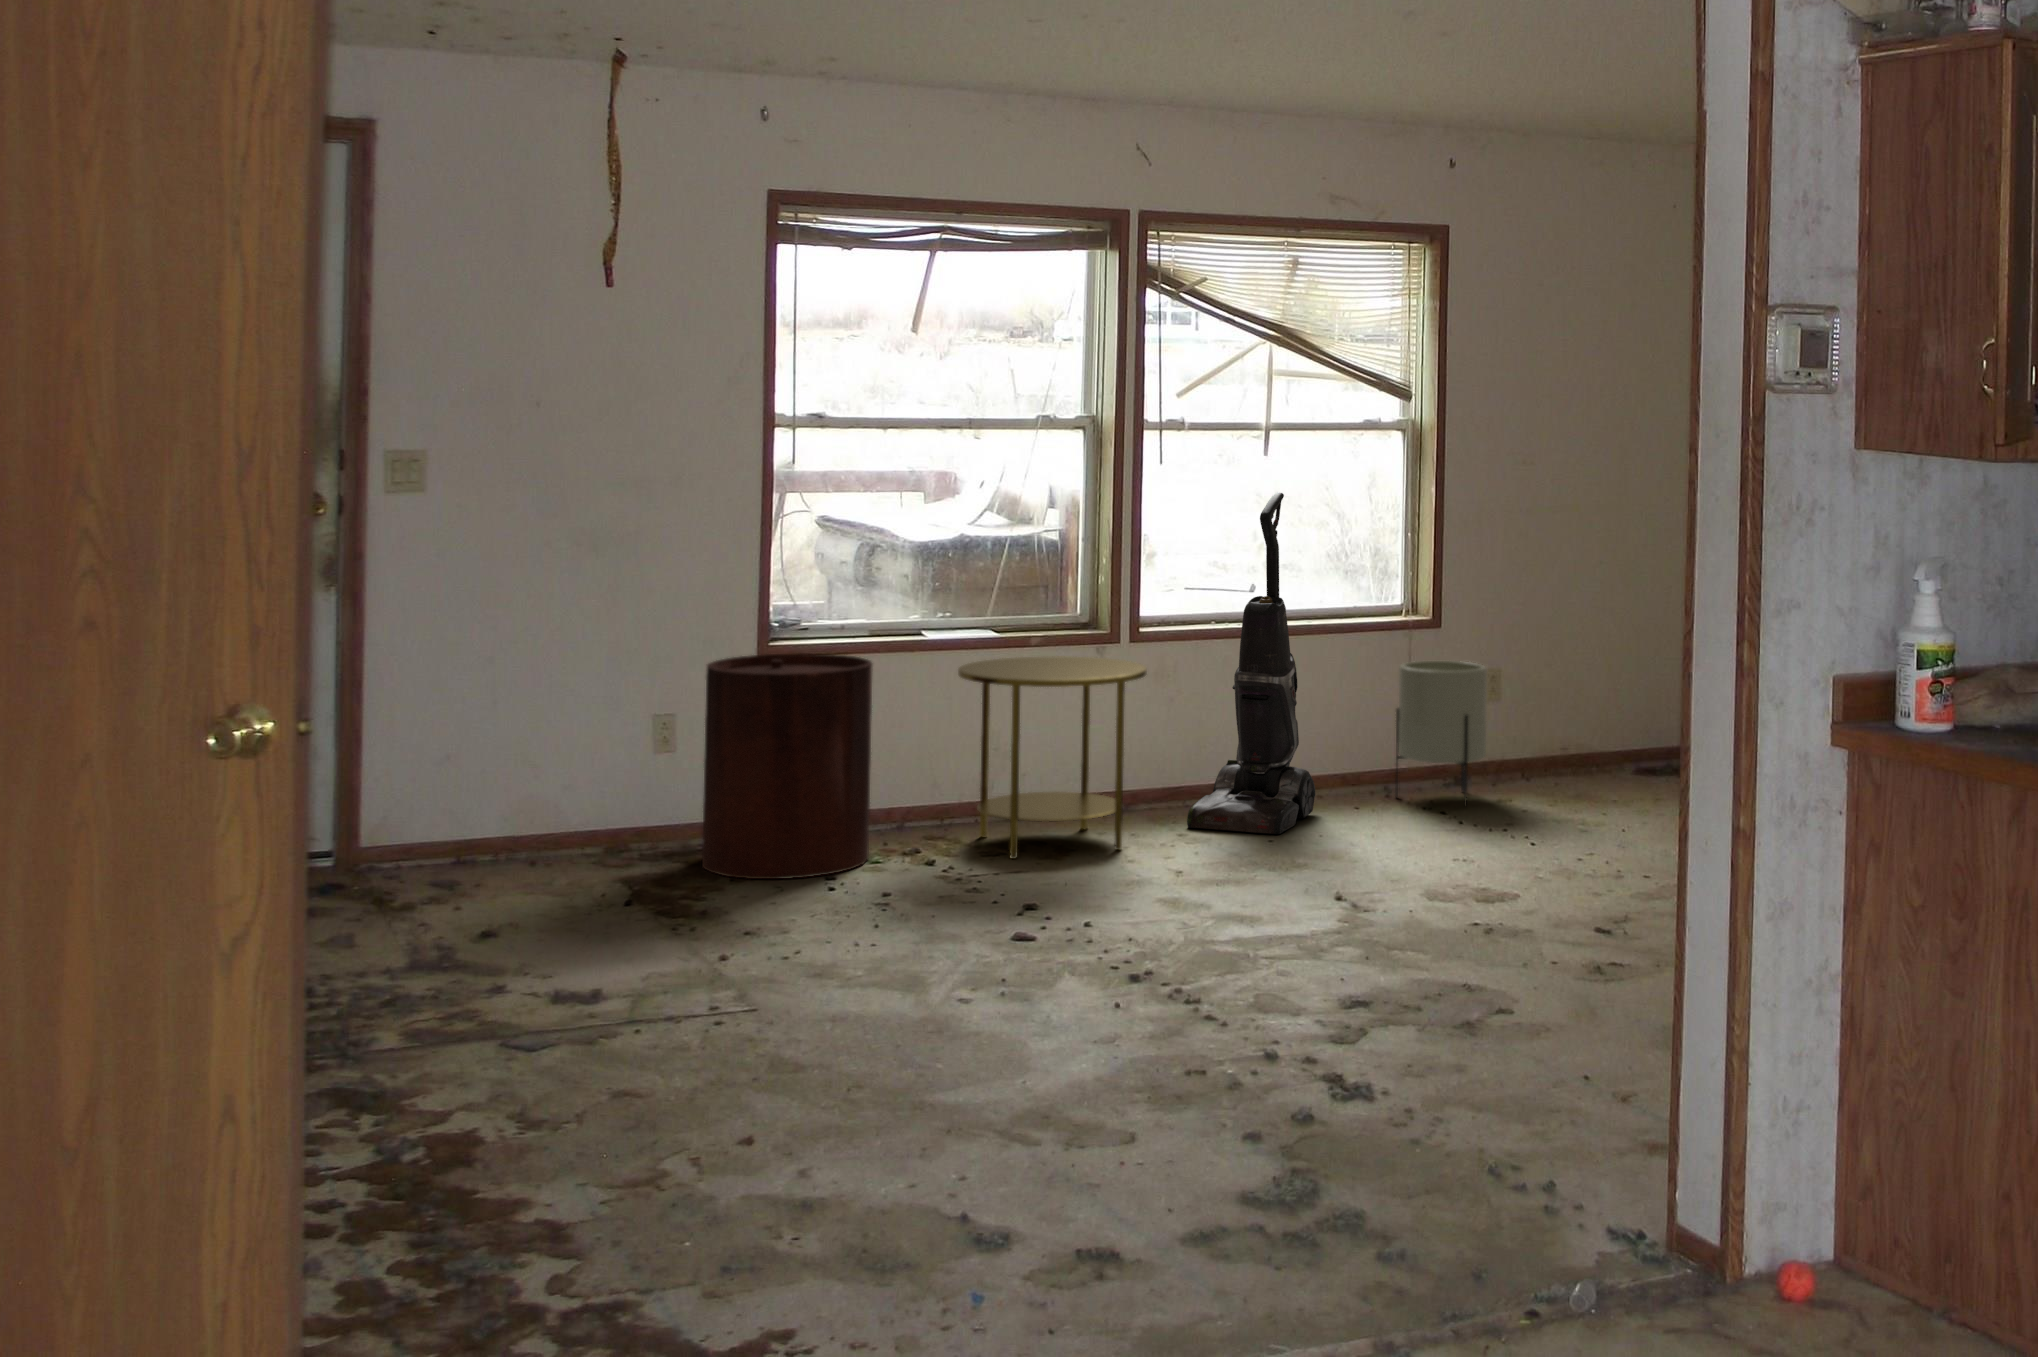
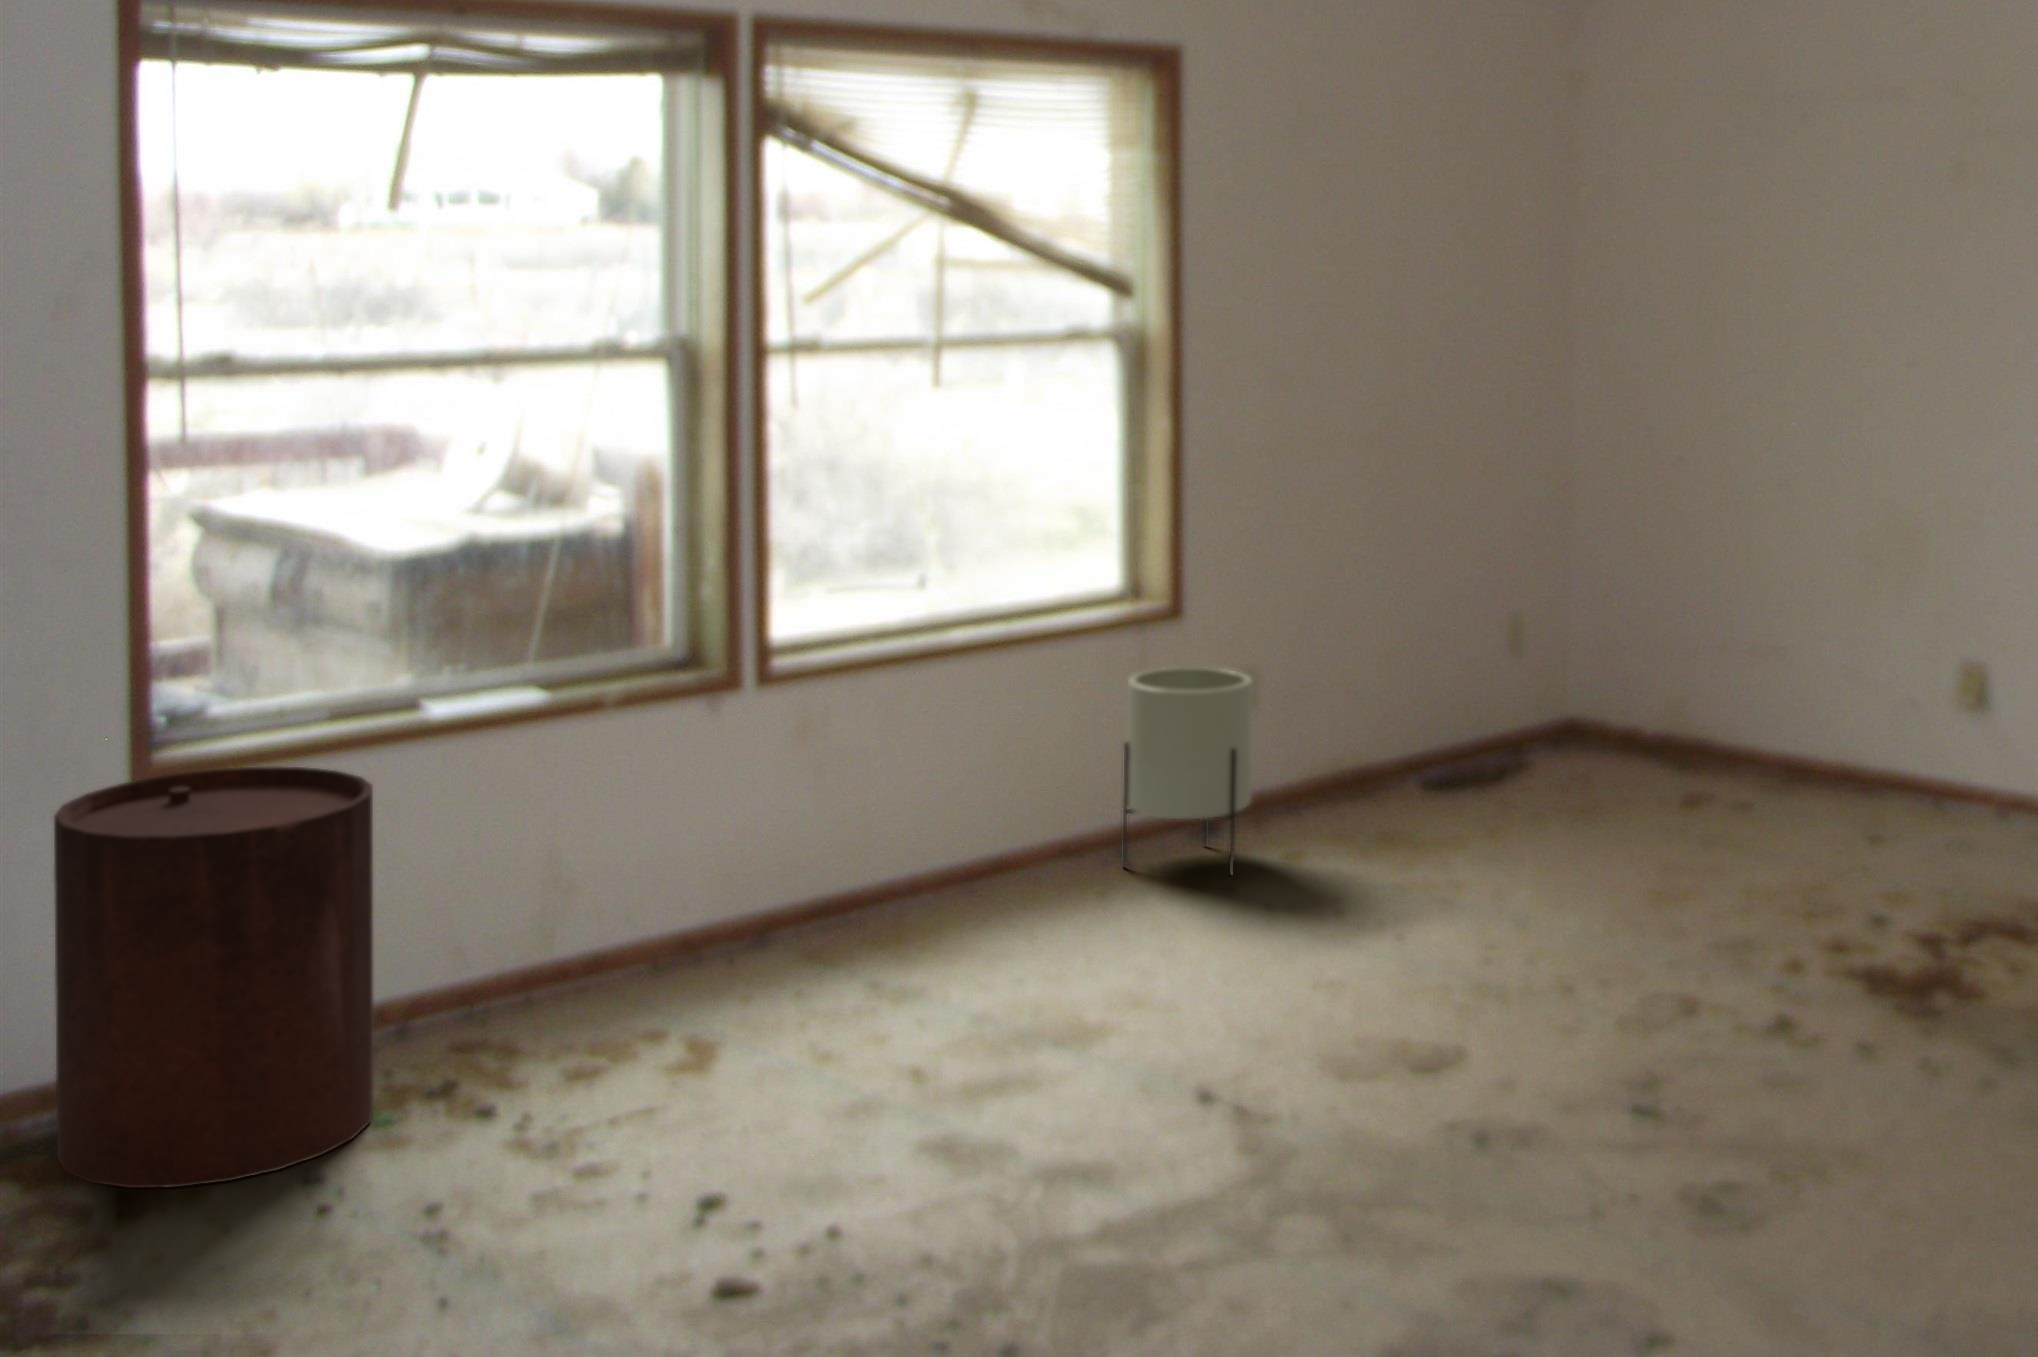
vacuum cleaner: present [1187,492,1315,834] -> none [862,447,1032,965]
side table: present [958,656,1147,859] -> none [505,723,824,1072]

